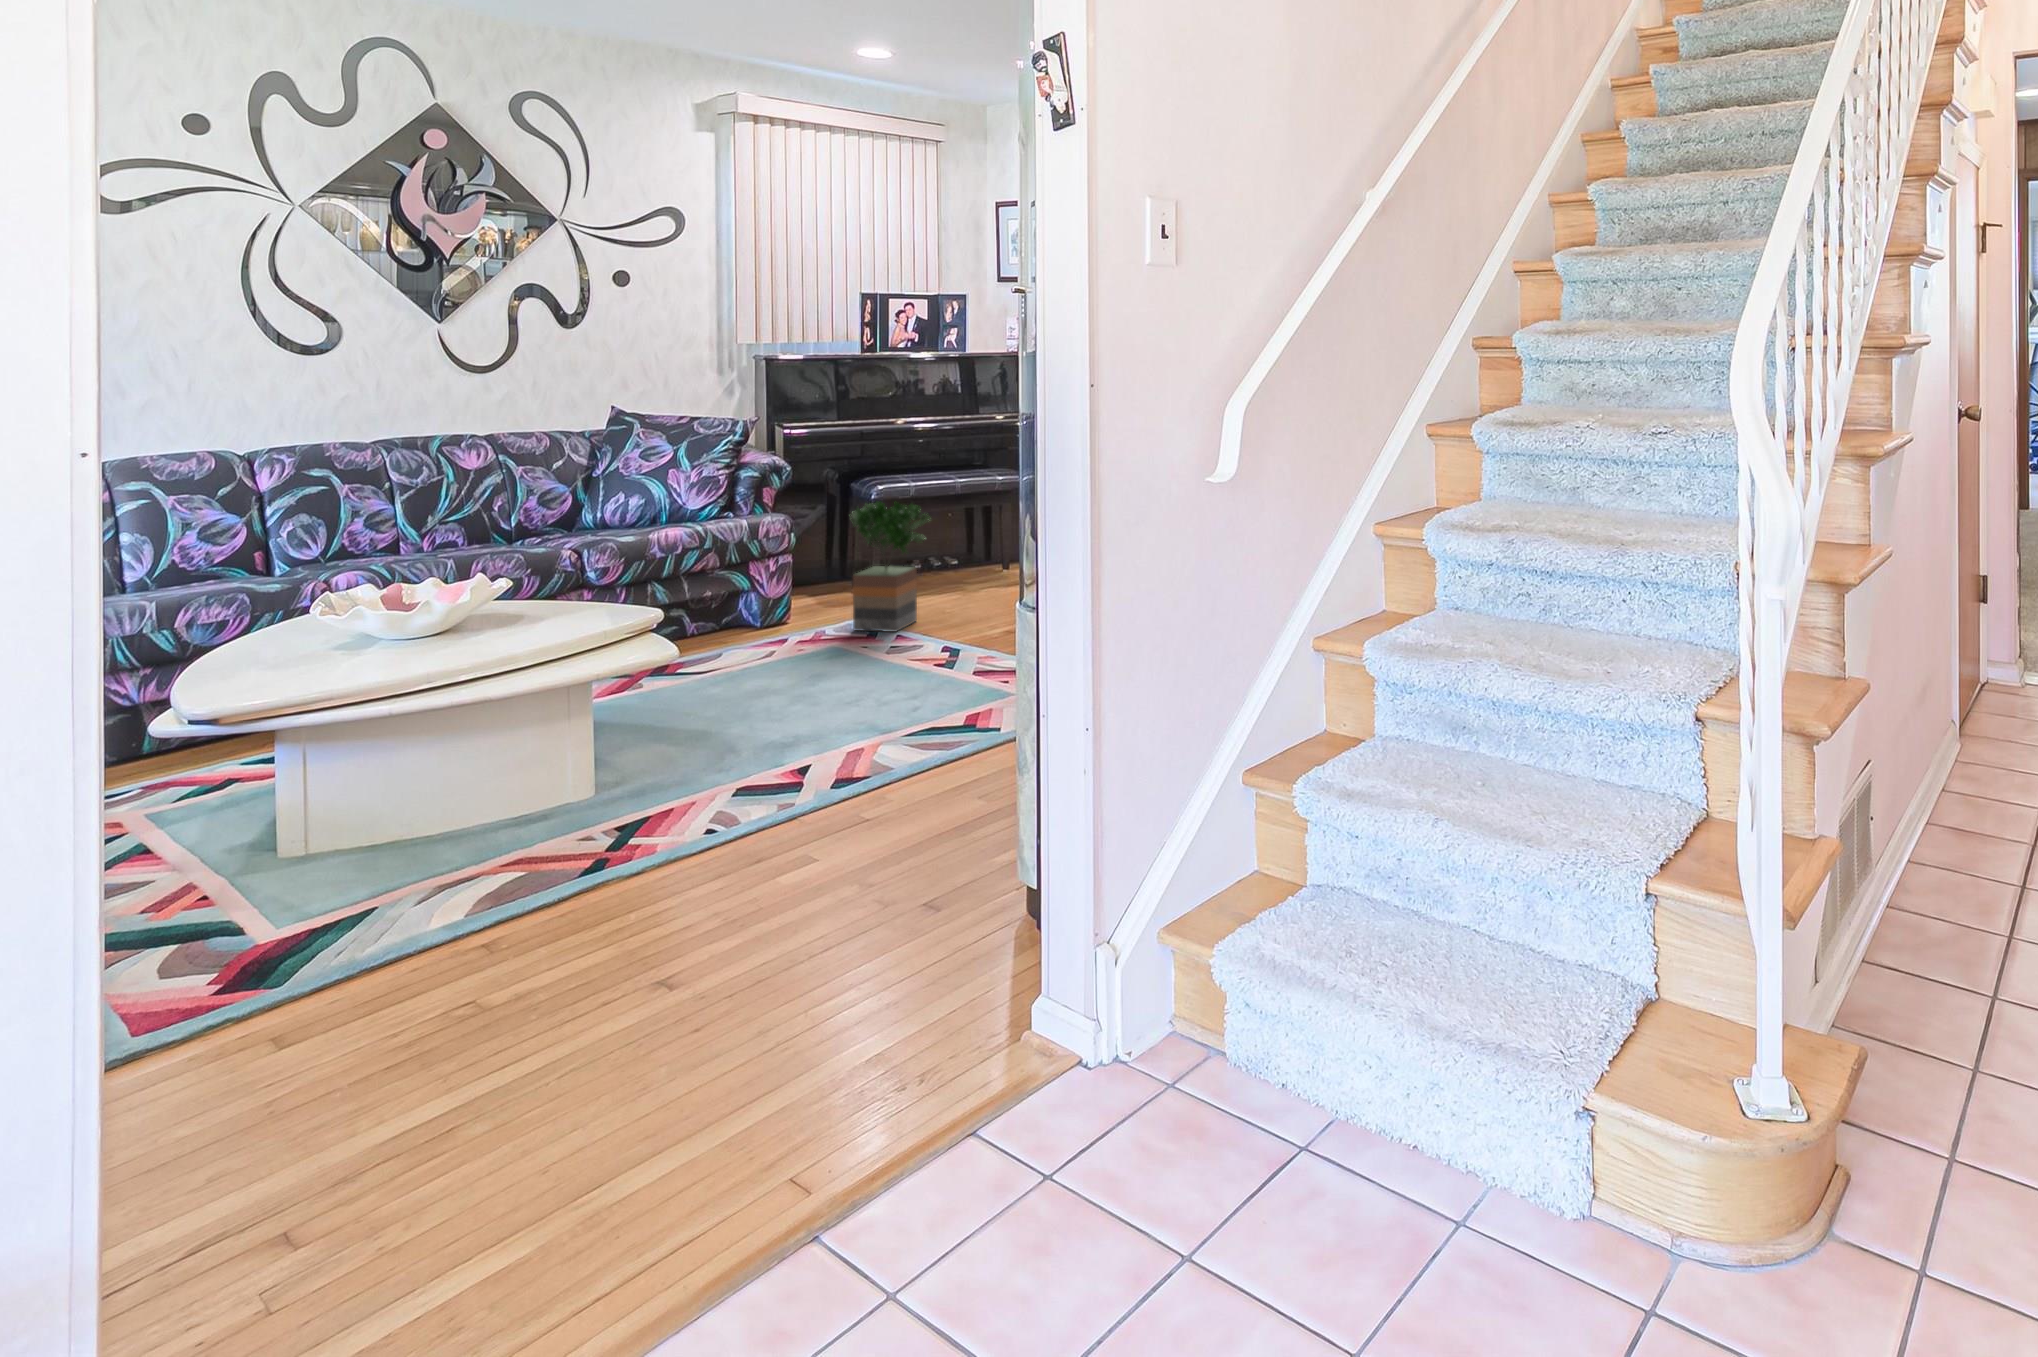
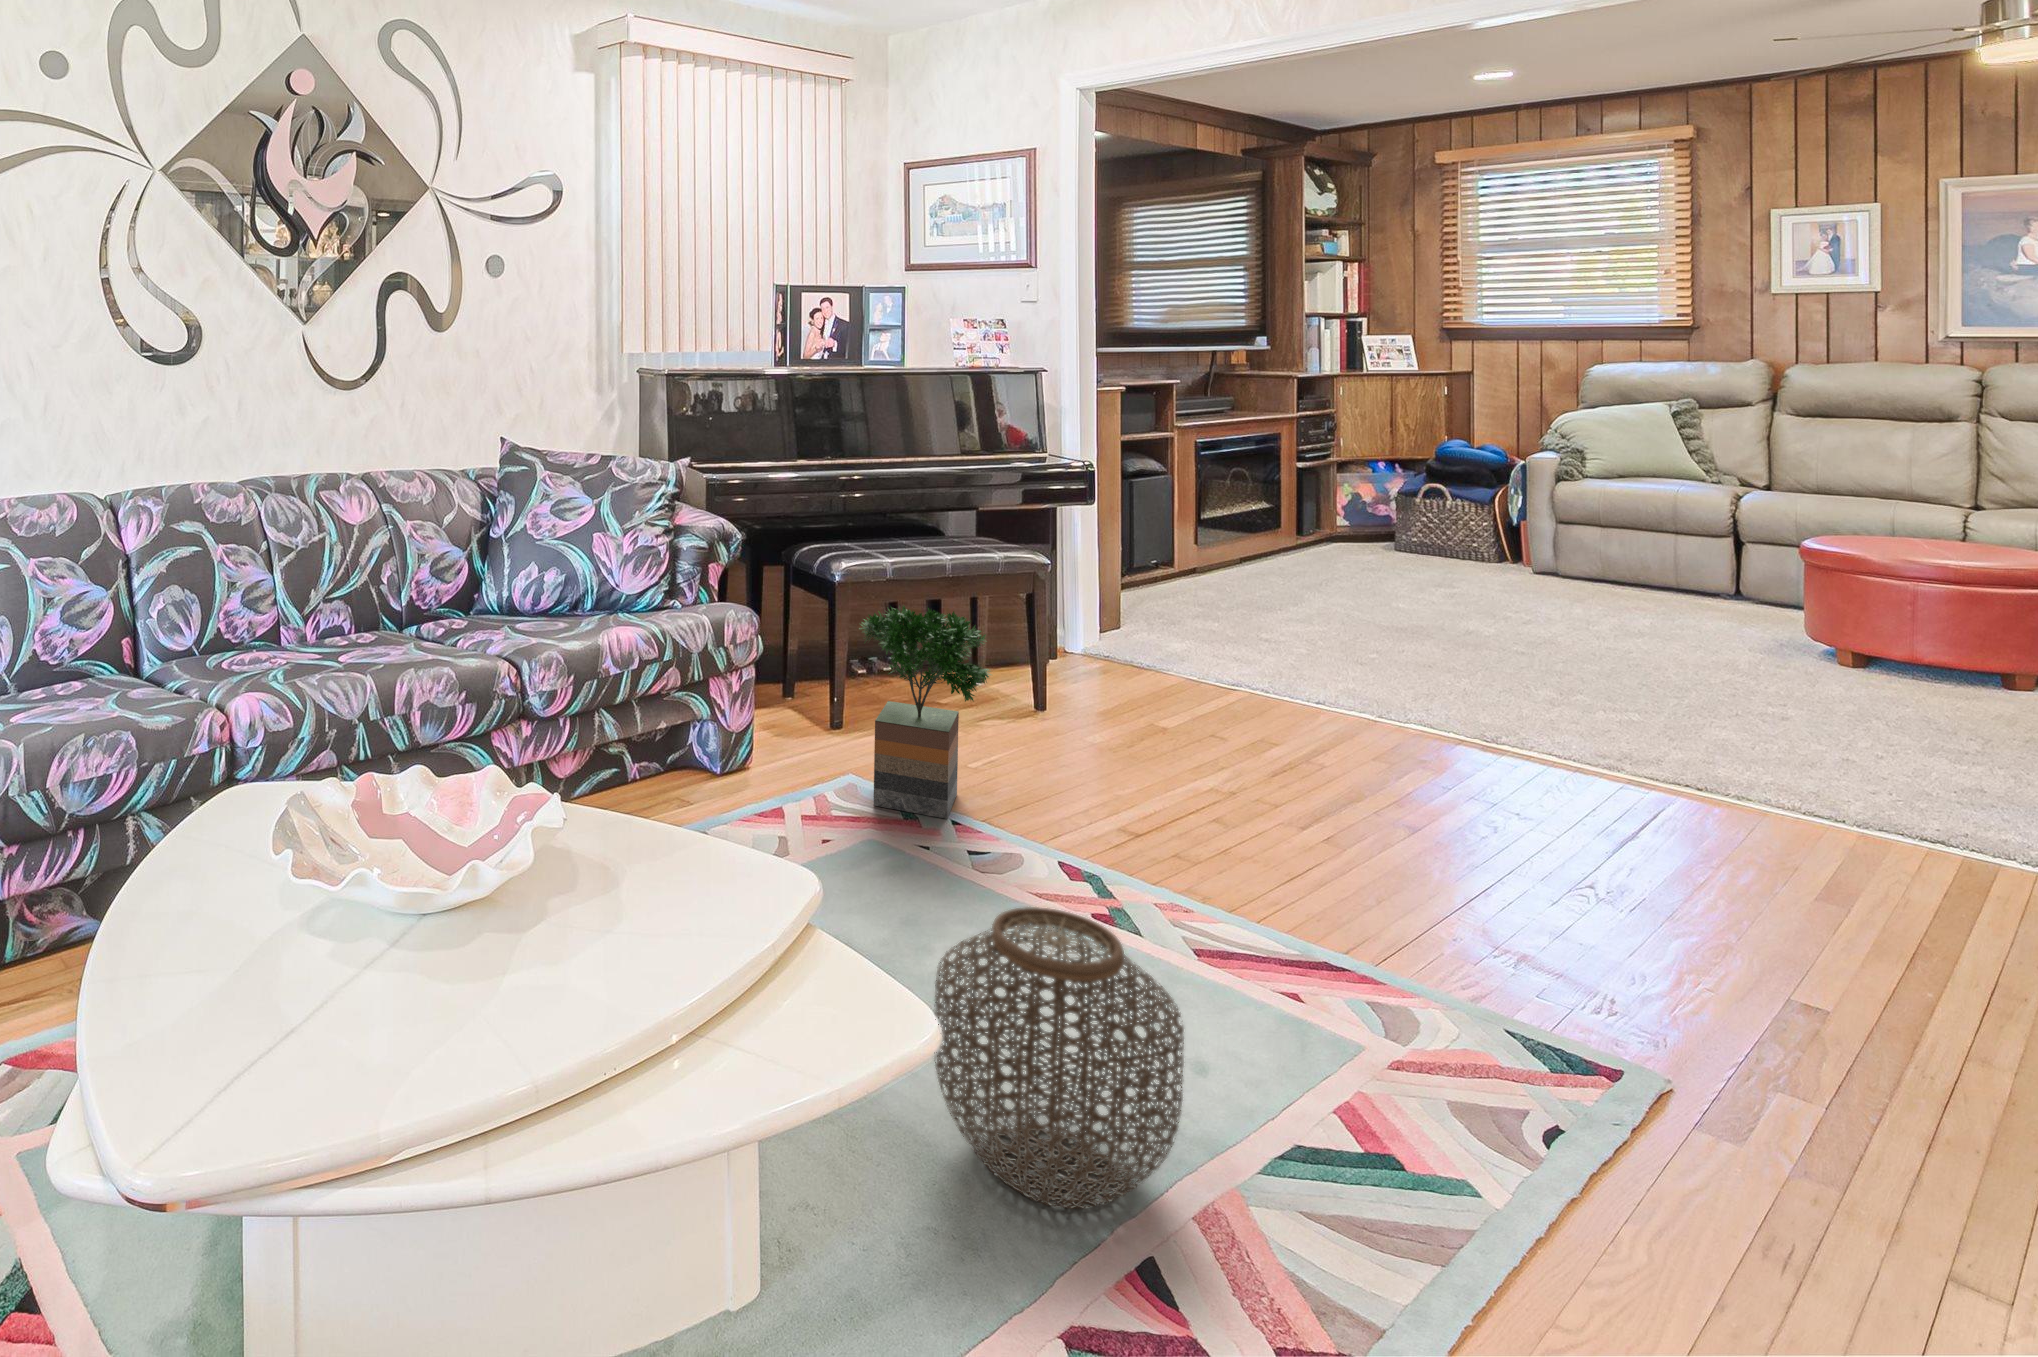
woven basket: none [737,613,862,750] -> present [935,907,1184,1209]

